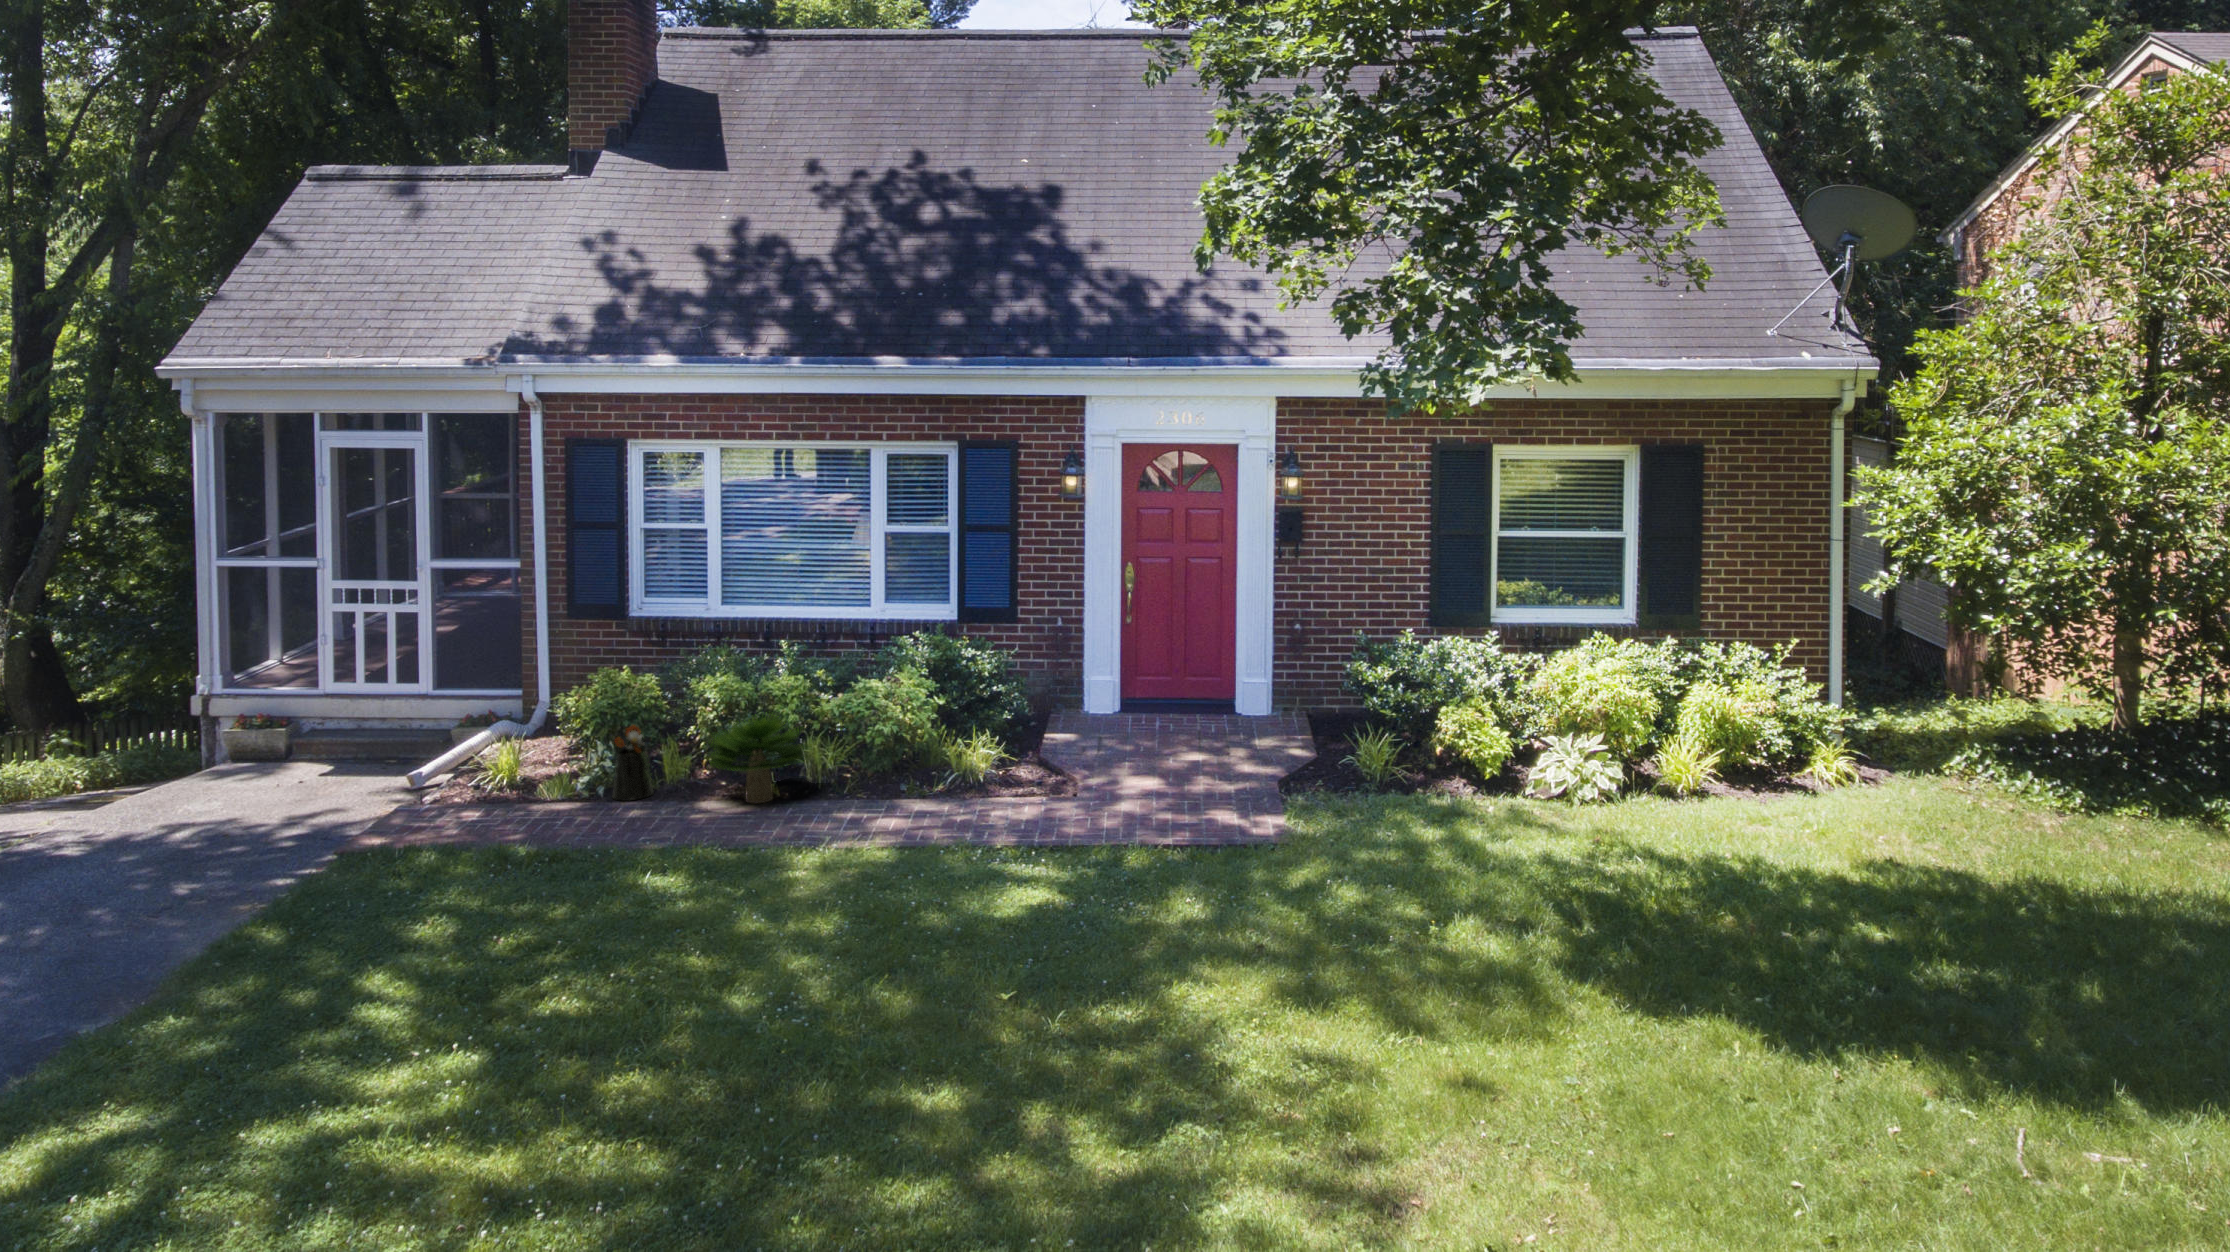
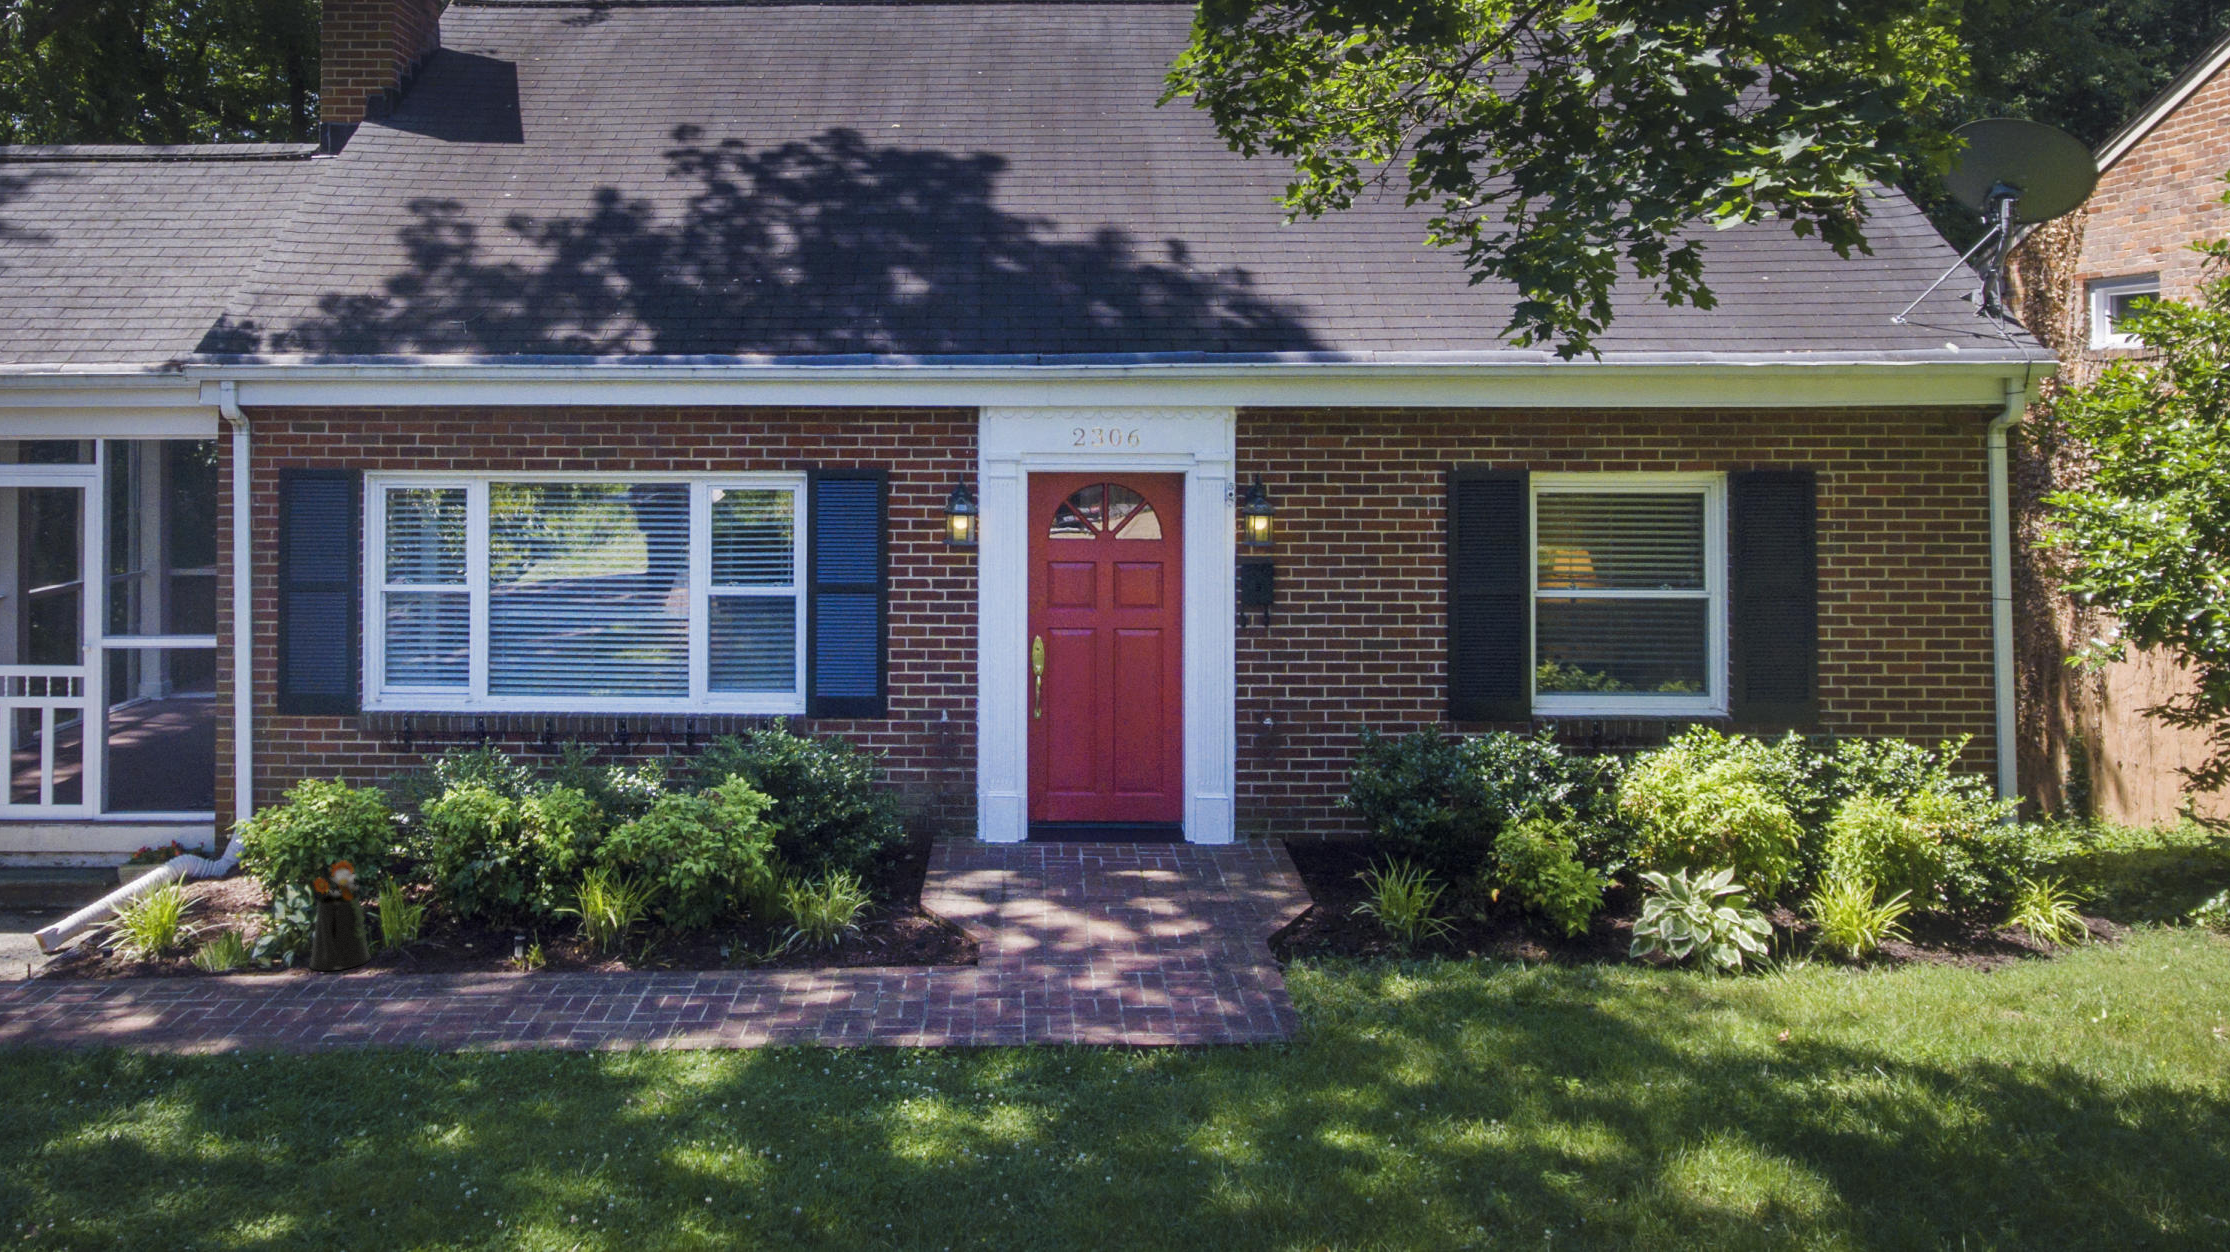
potted plant: present [710,716,805,803] -> none [437,838,594,975]

